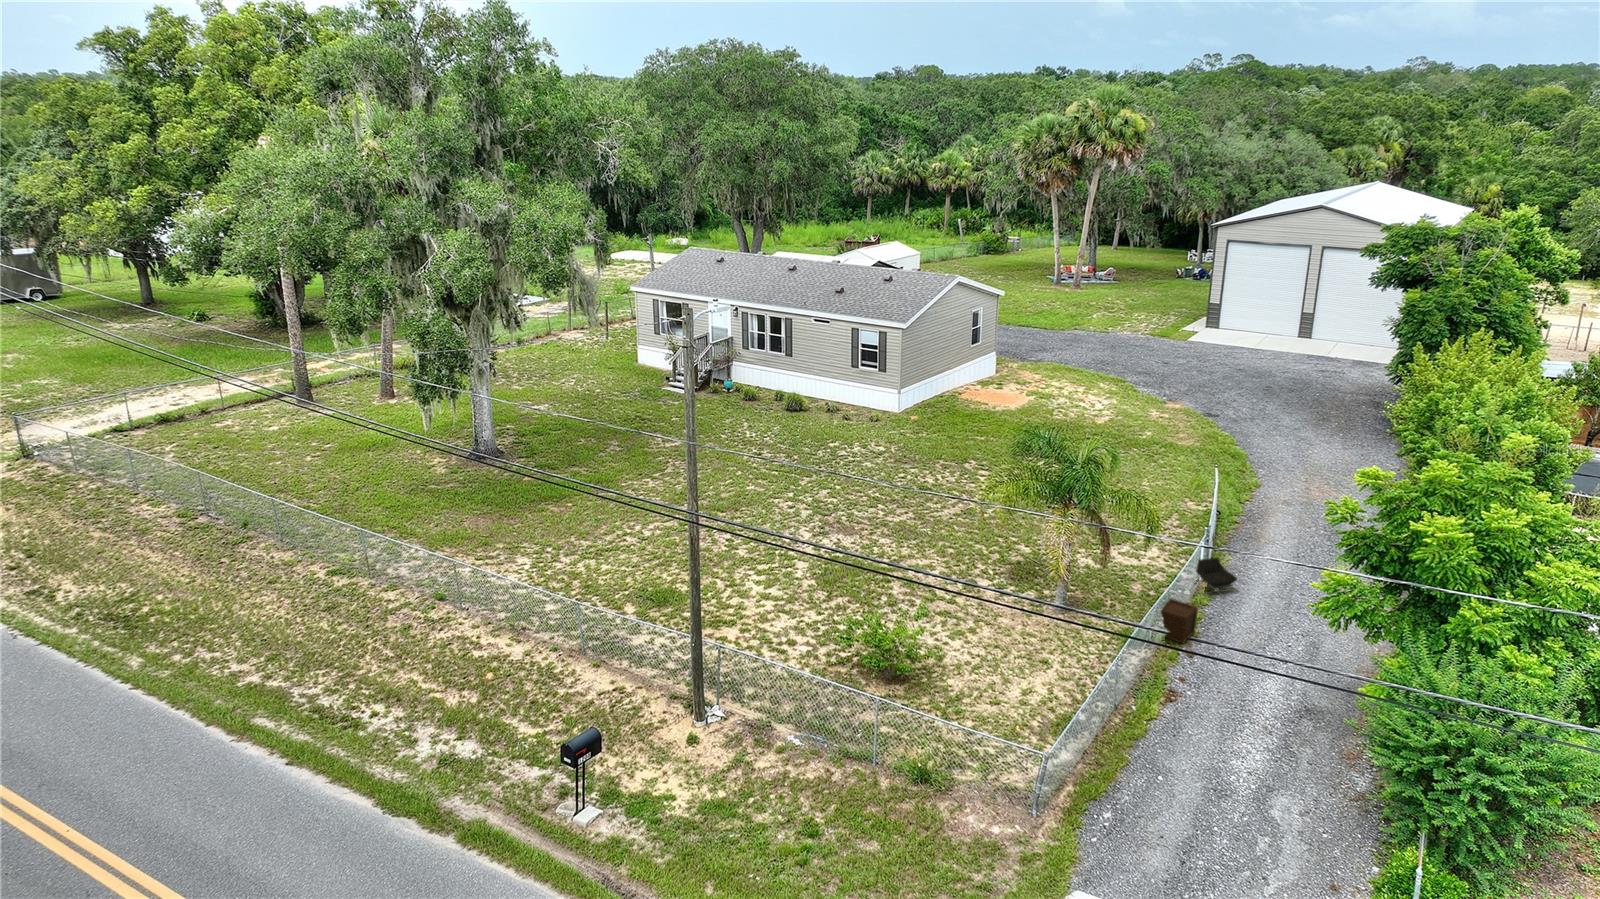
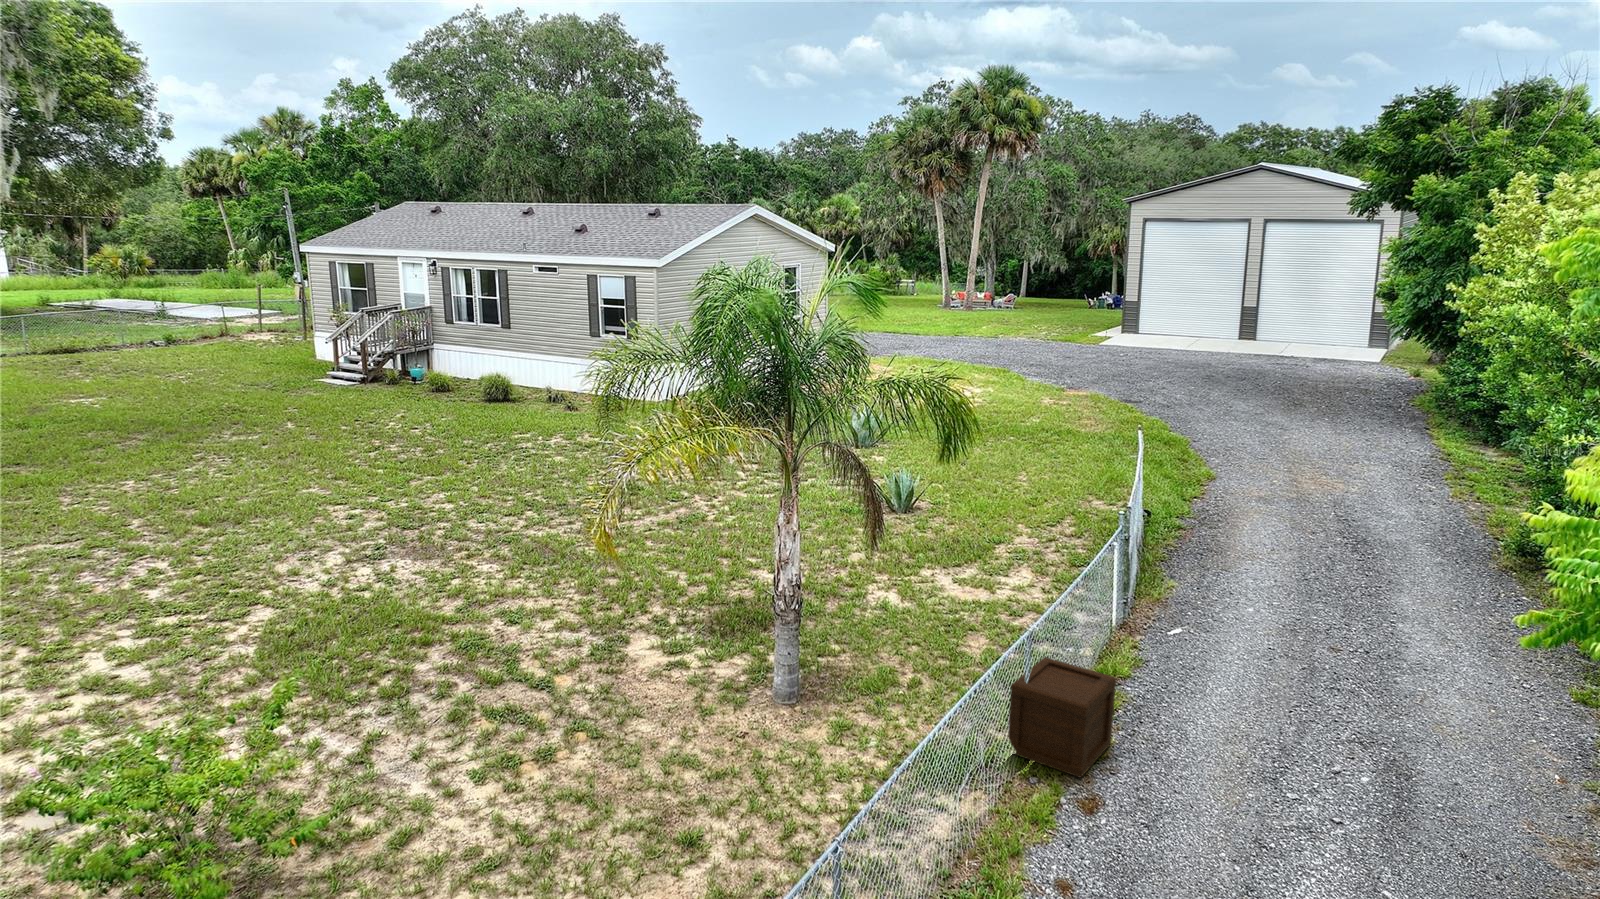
lounge chair: present [1196,558,1237,593] -> none [1111,573,1204,665]

